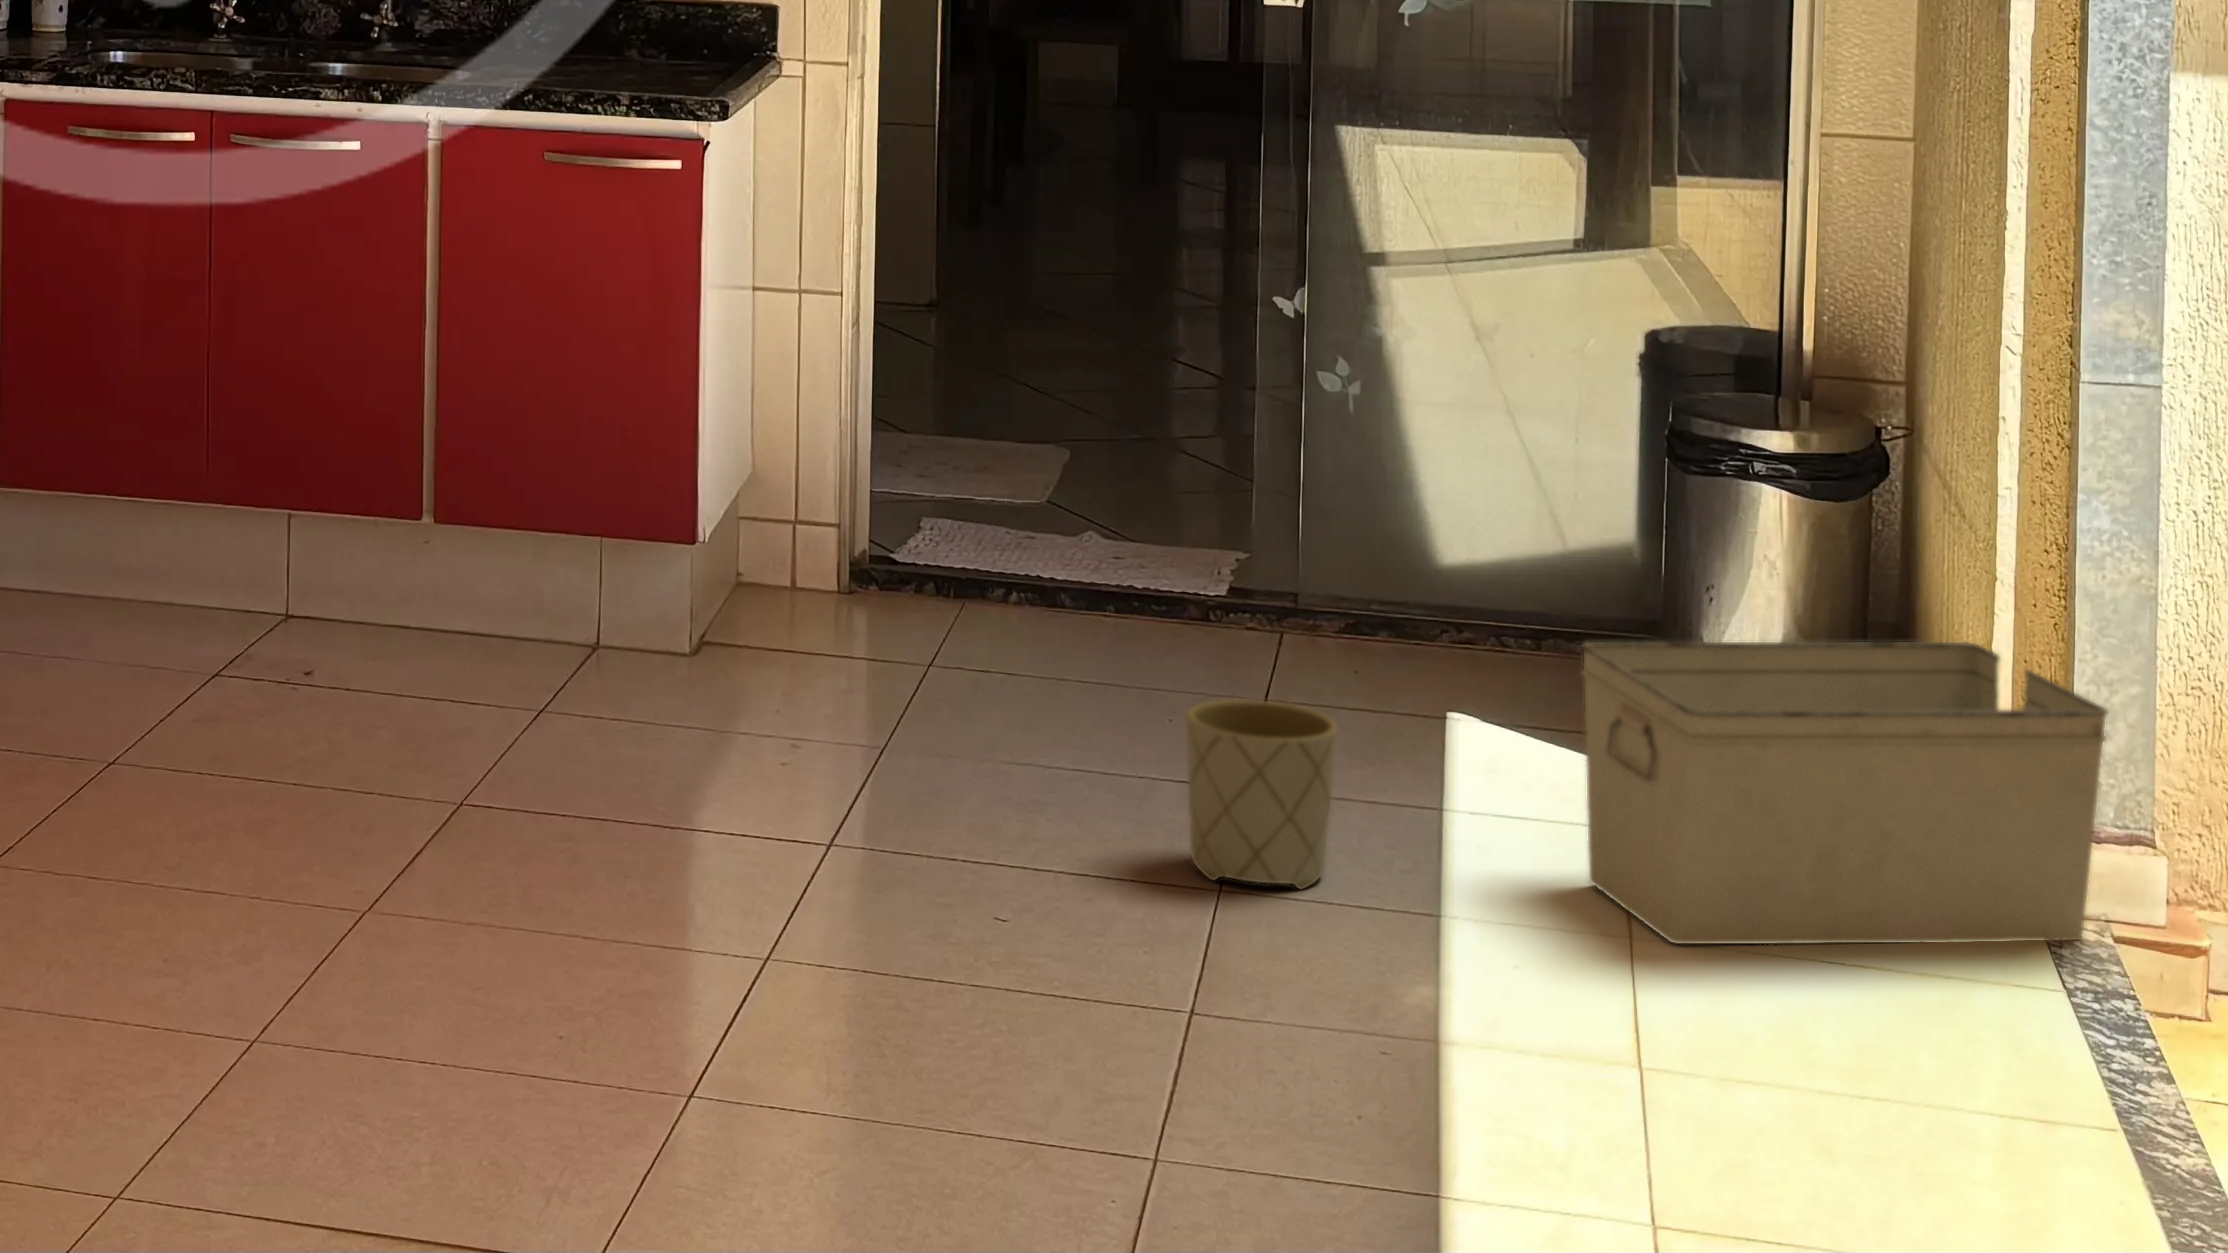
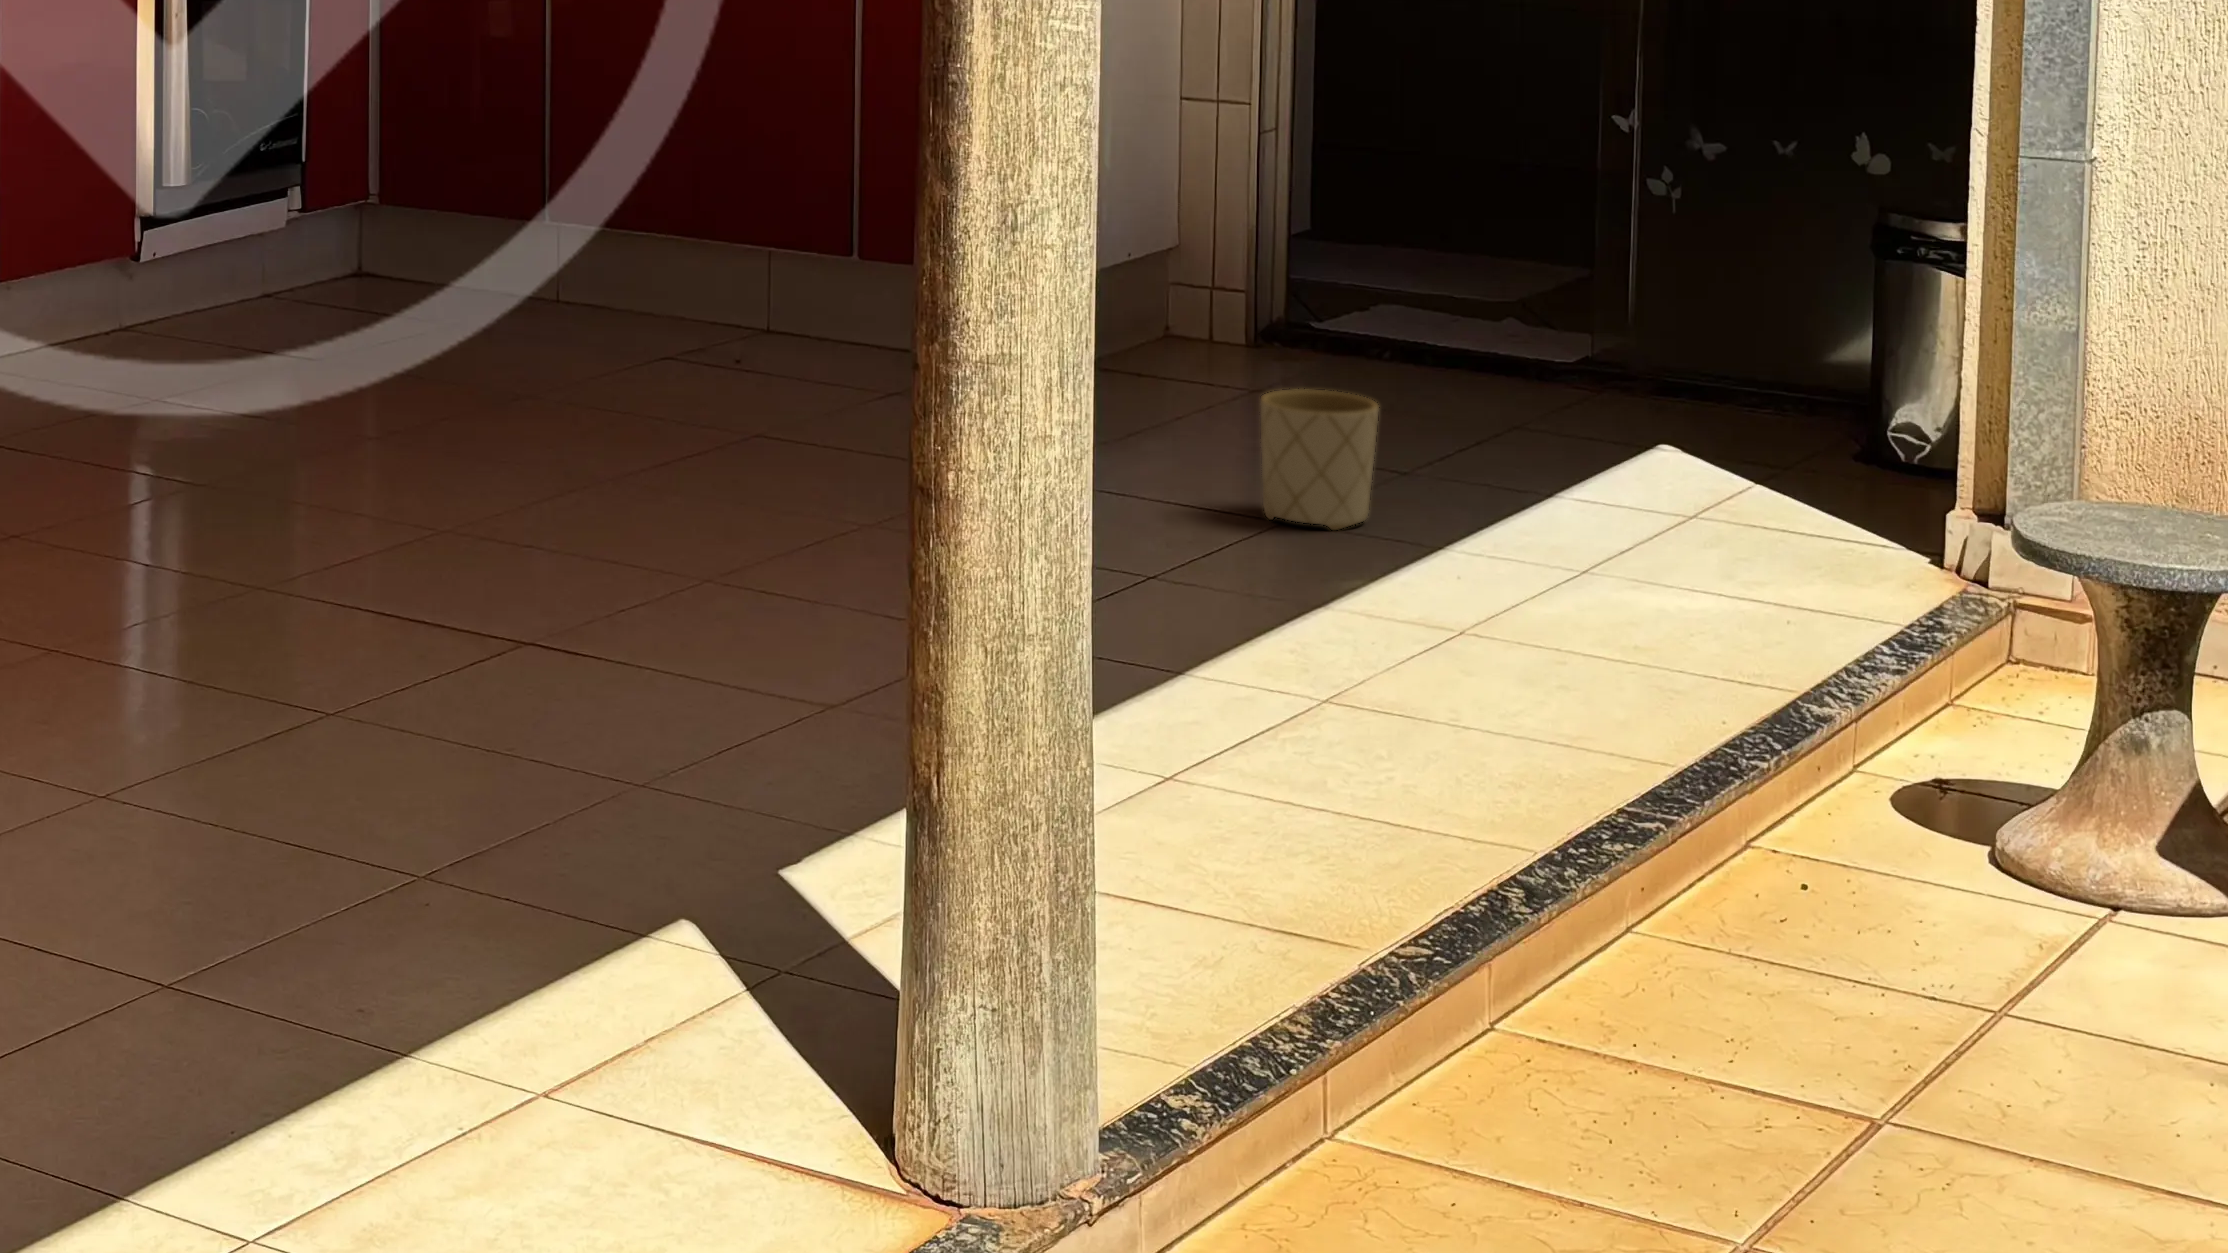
storage bin: present [1582,642,2108,944] -> none [1575,358,1961,609]

